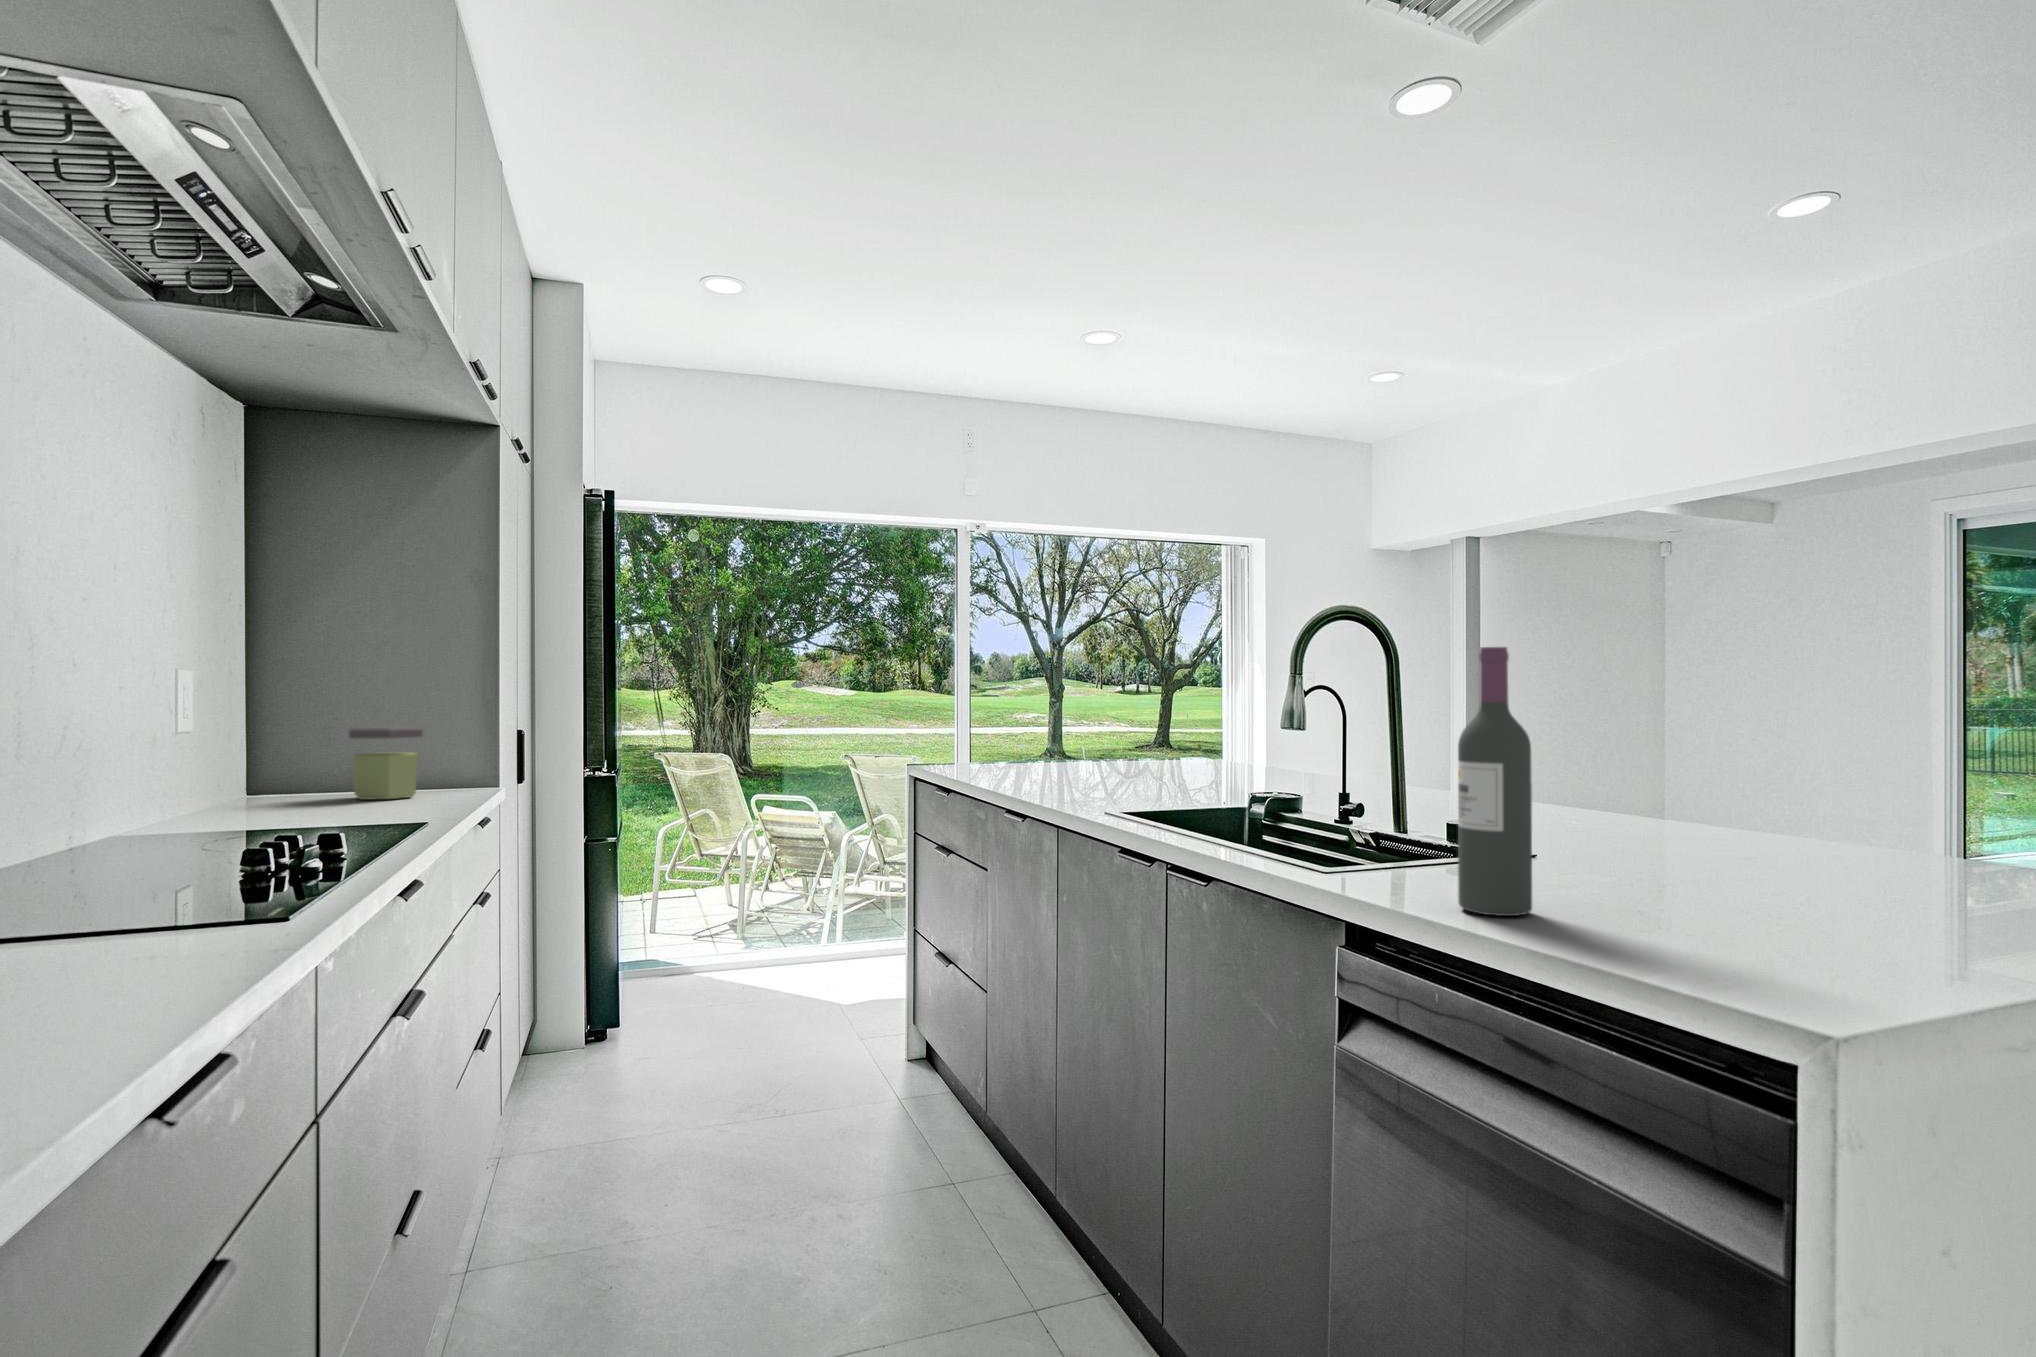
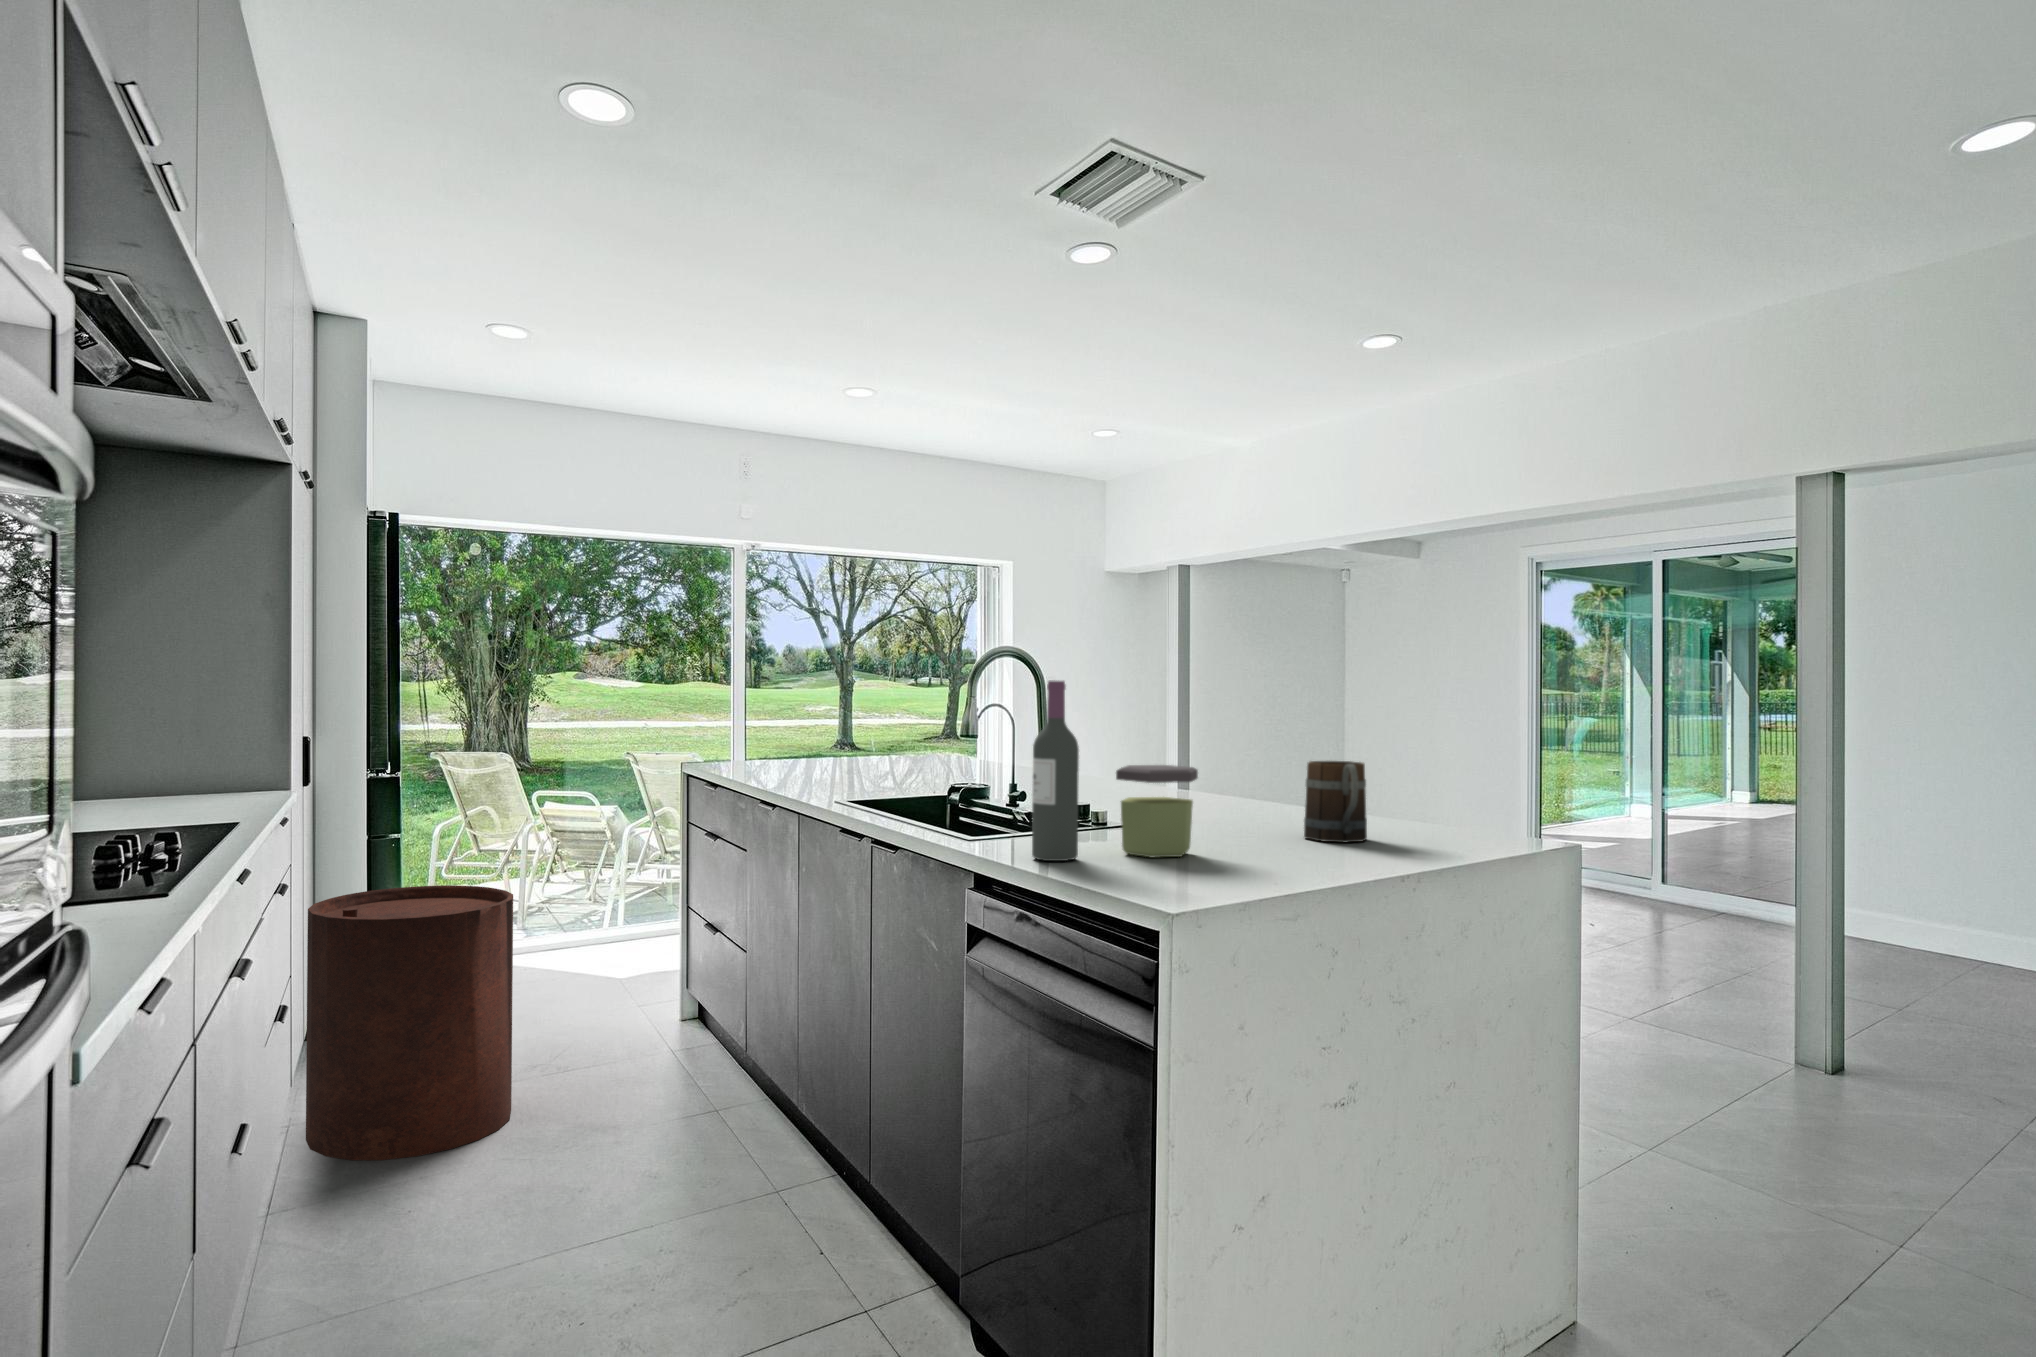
jar: present [349,727,423,799] -> present [1116,765,1198,857]
mug: none [1804,767,1926,887] -> present [1304,761,1367,842]
trash can: none [517,901,734,1214] -> present [306,885,513,1160]

